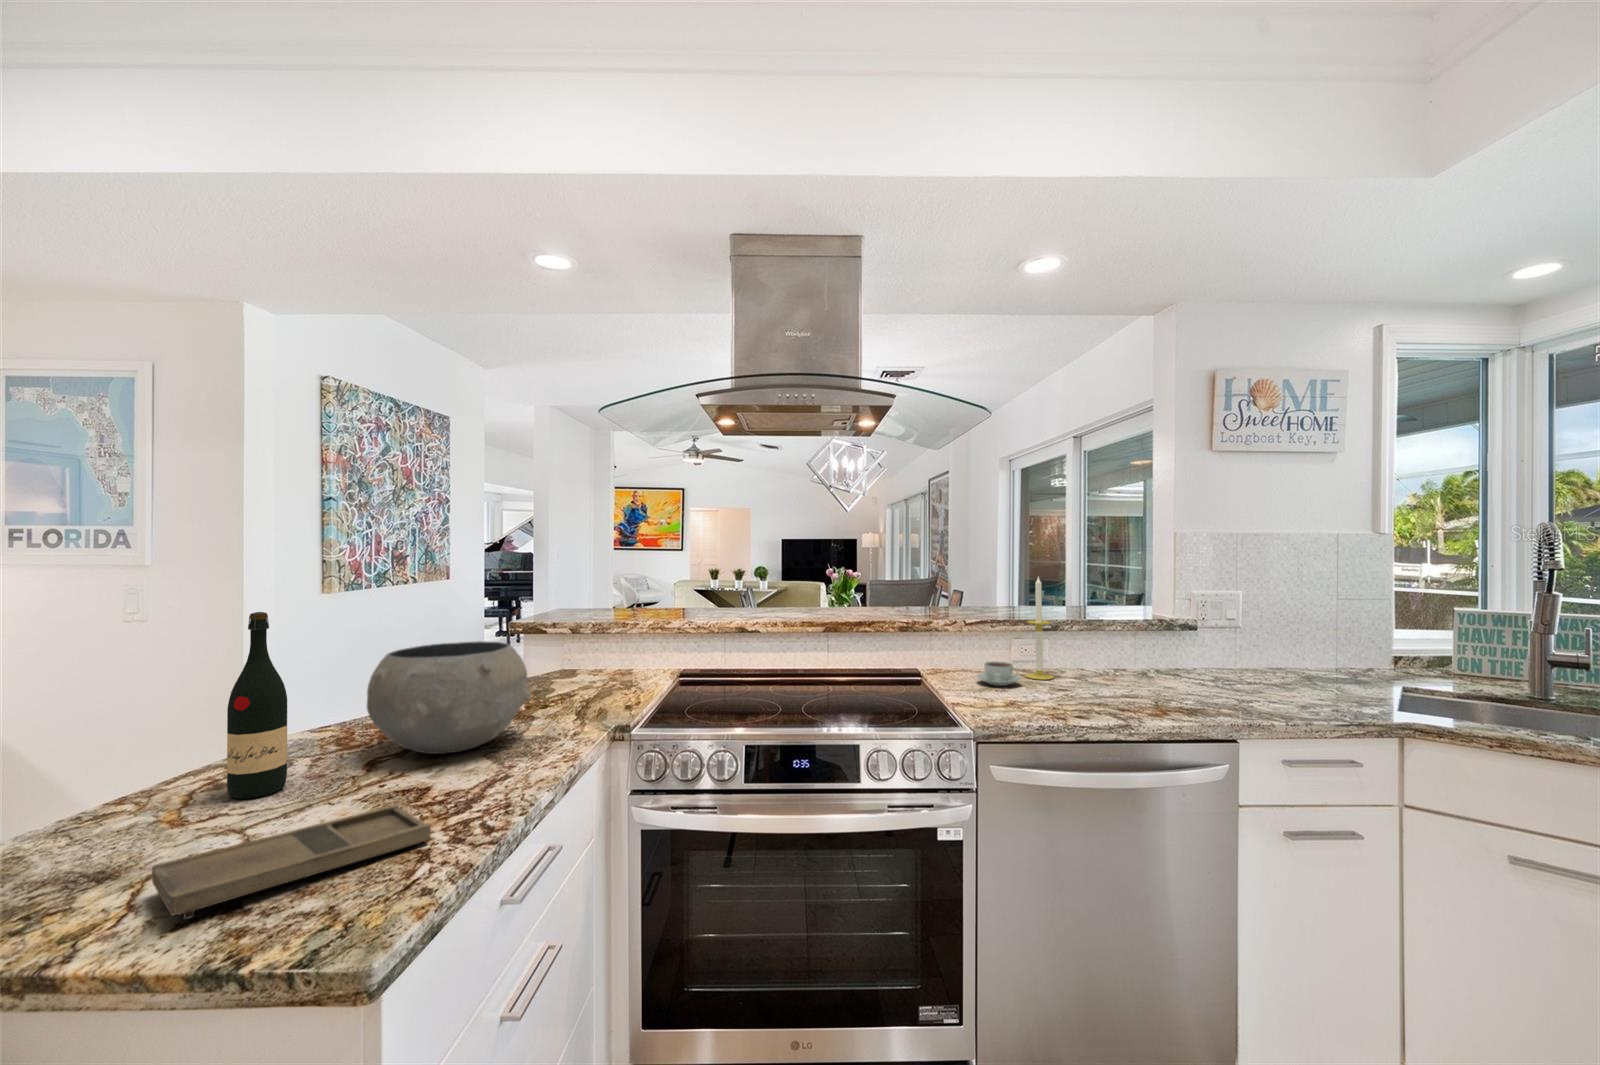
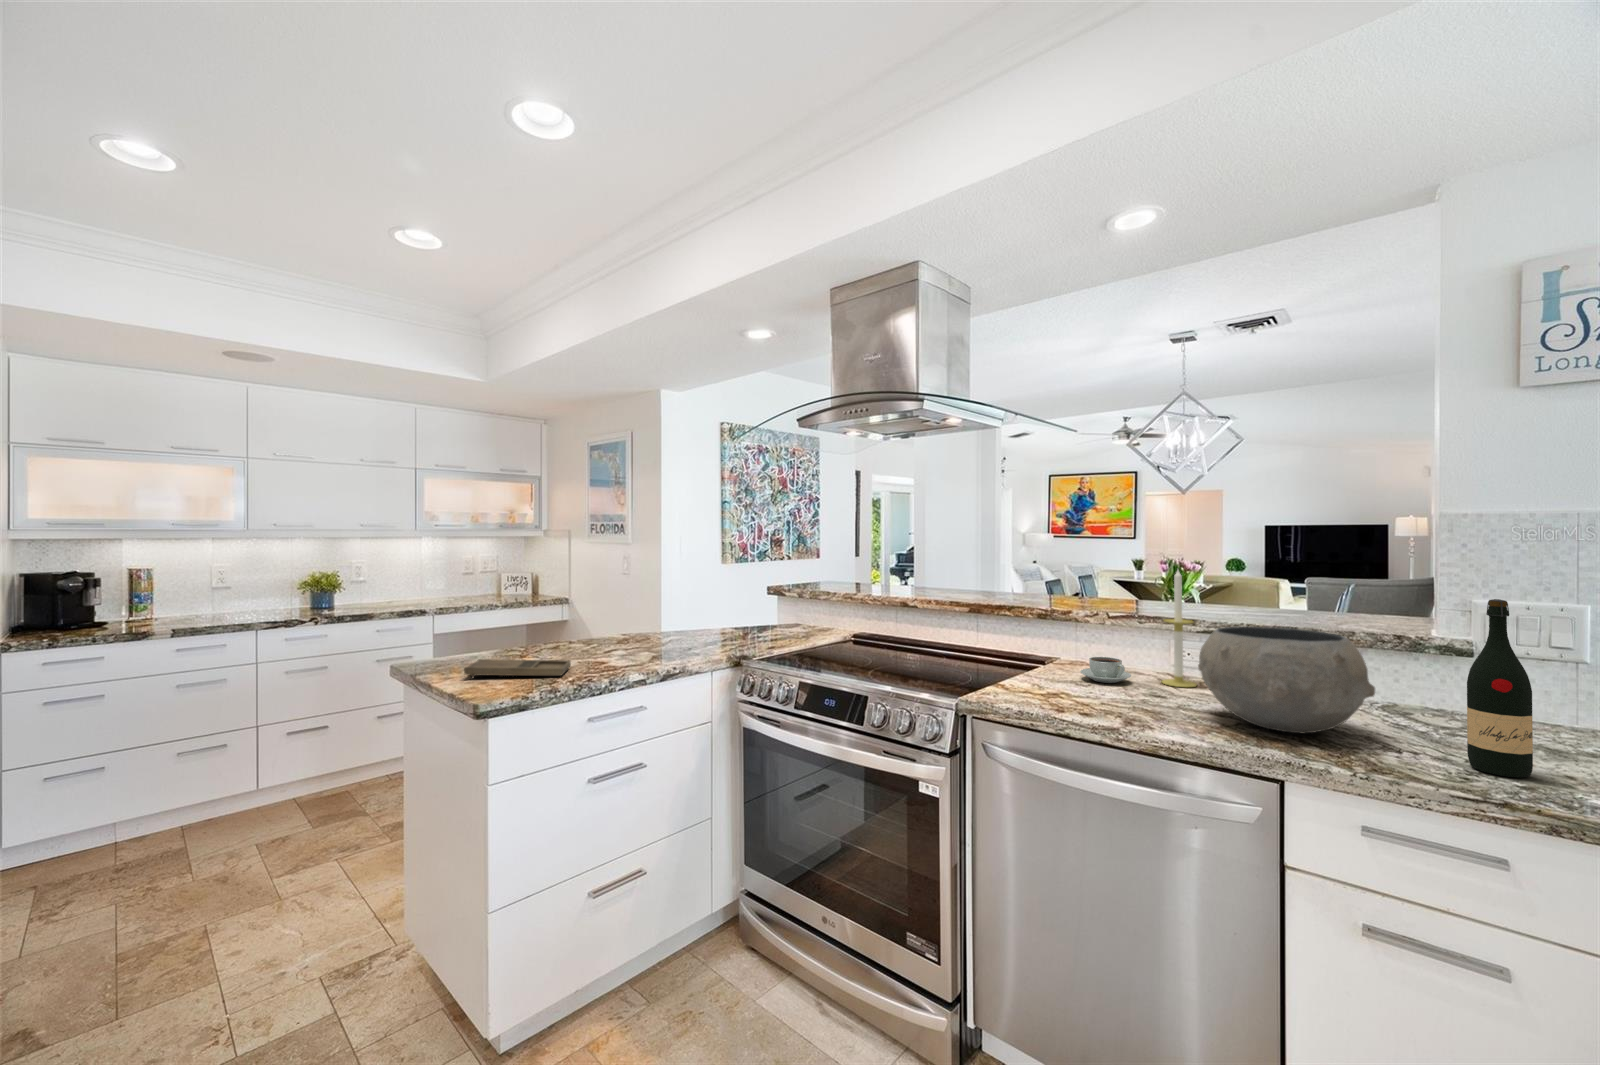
wine bottle: present [227,612,287,799] -> present [1467,599,1533,778]
ceramic bowl: present [367,641,531,754] -> present [1198,627,1375,733]

